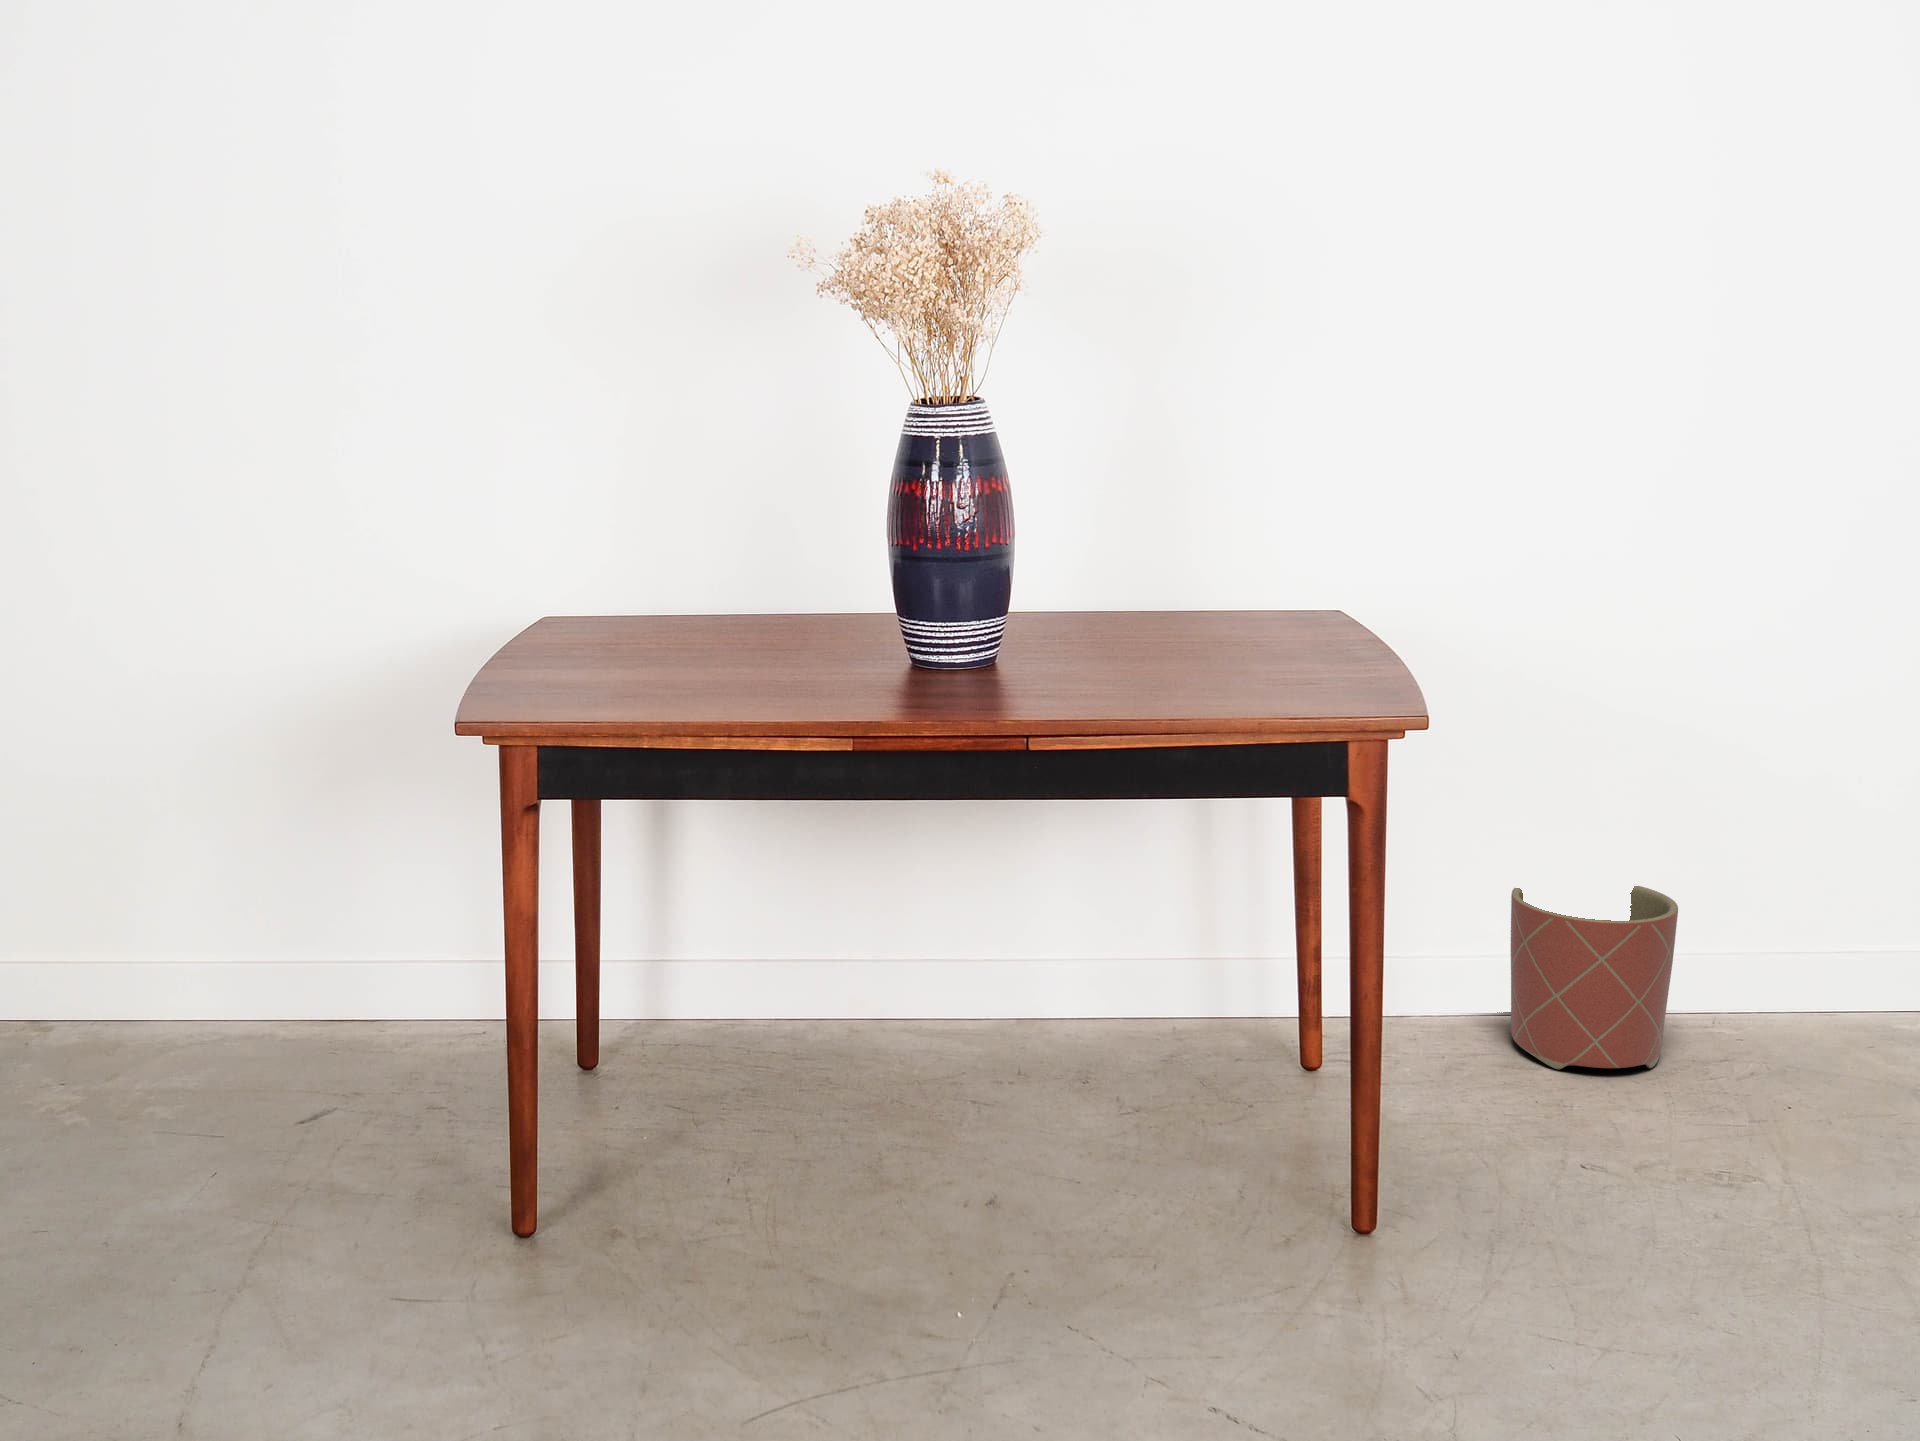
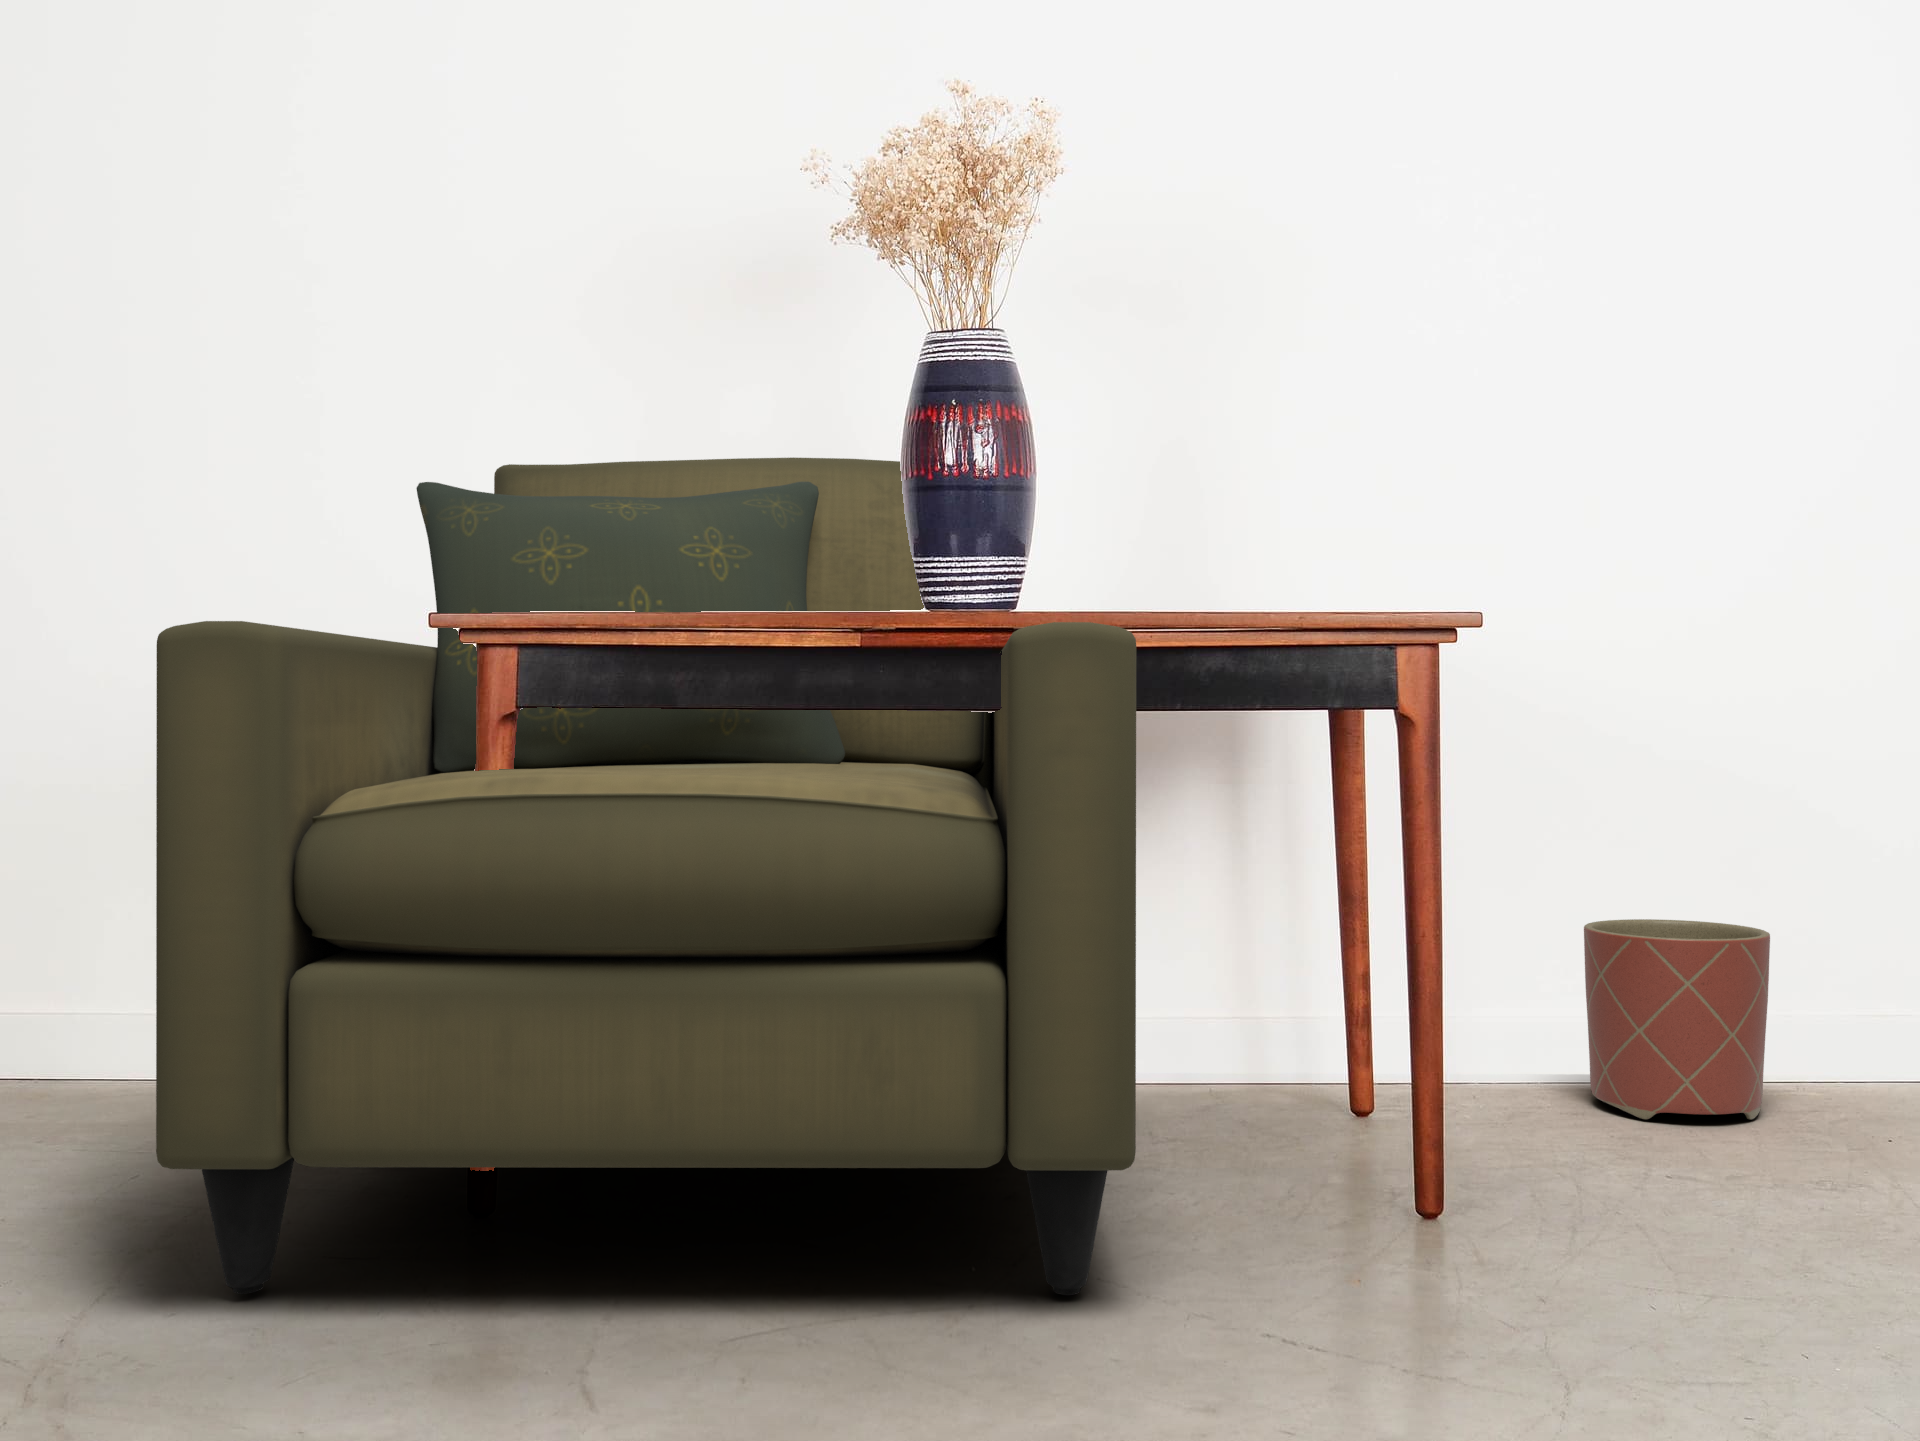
armchair: none [195,500,1103,1353] -> present [156,457,1136,1295]

